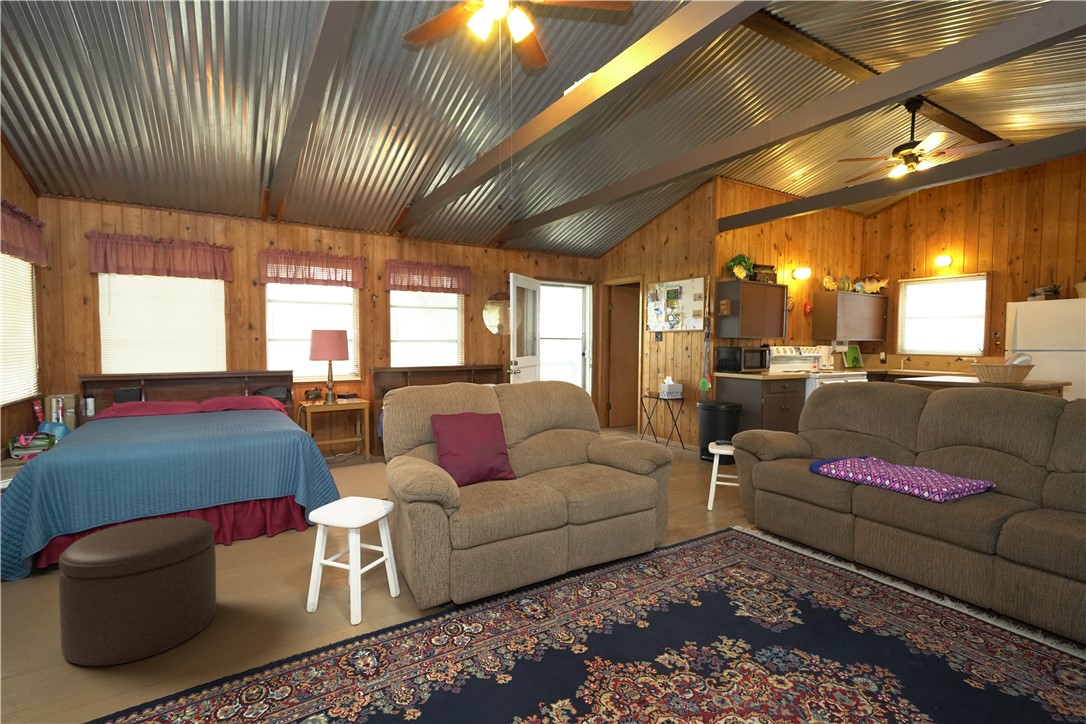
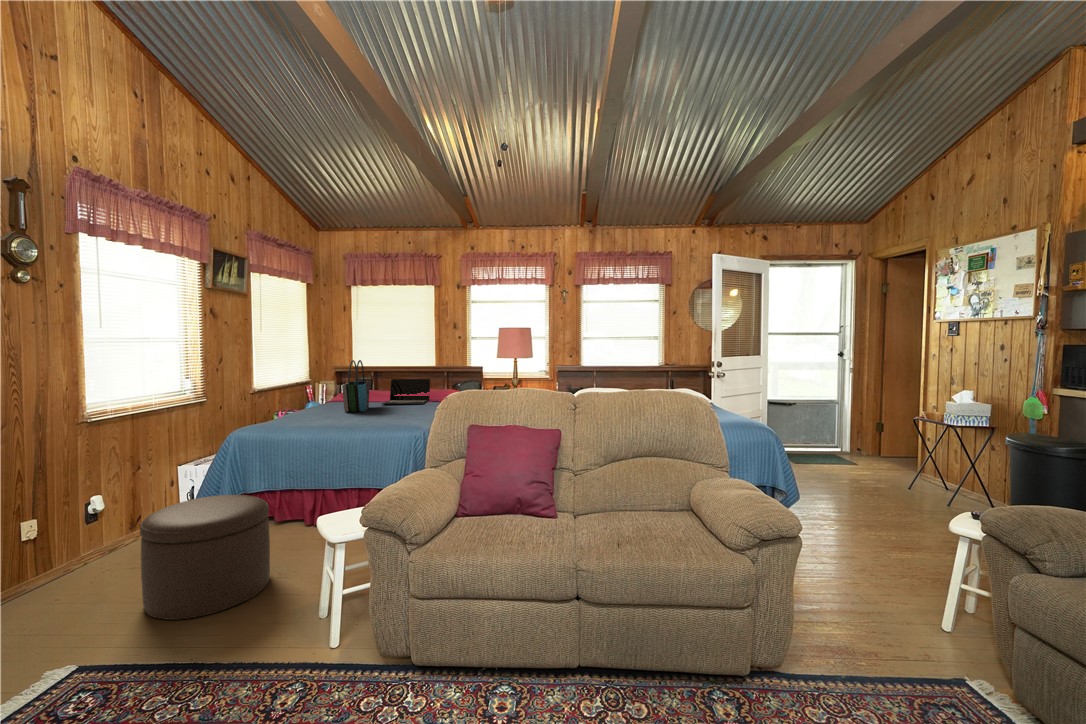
tote bag: none [160,365,199,426] -> present [342,360,370,412]
laptop: none [201,385,256,416] -> present [382,379,430,404]

